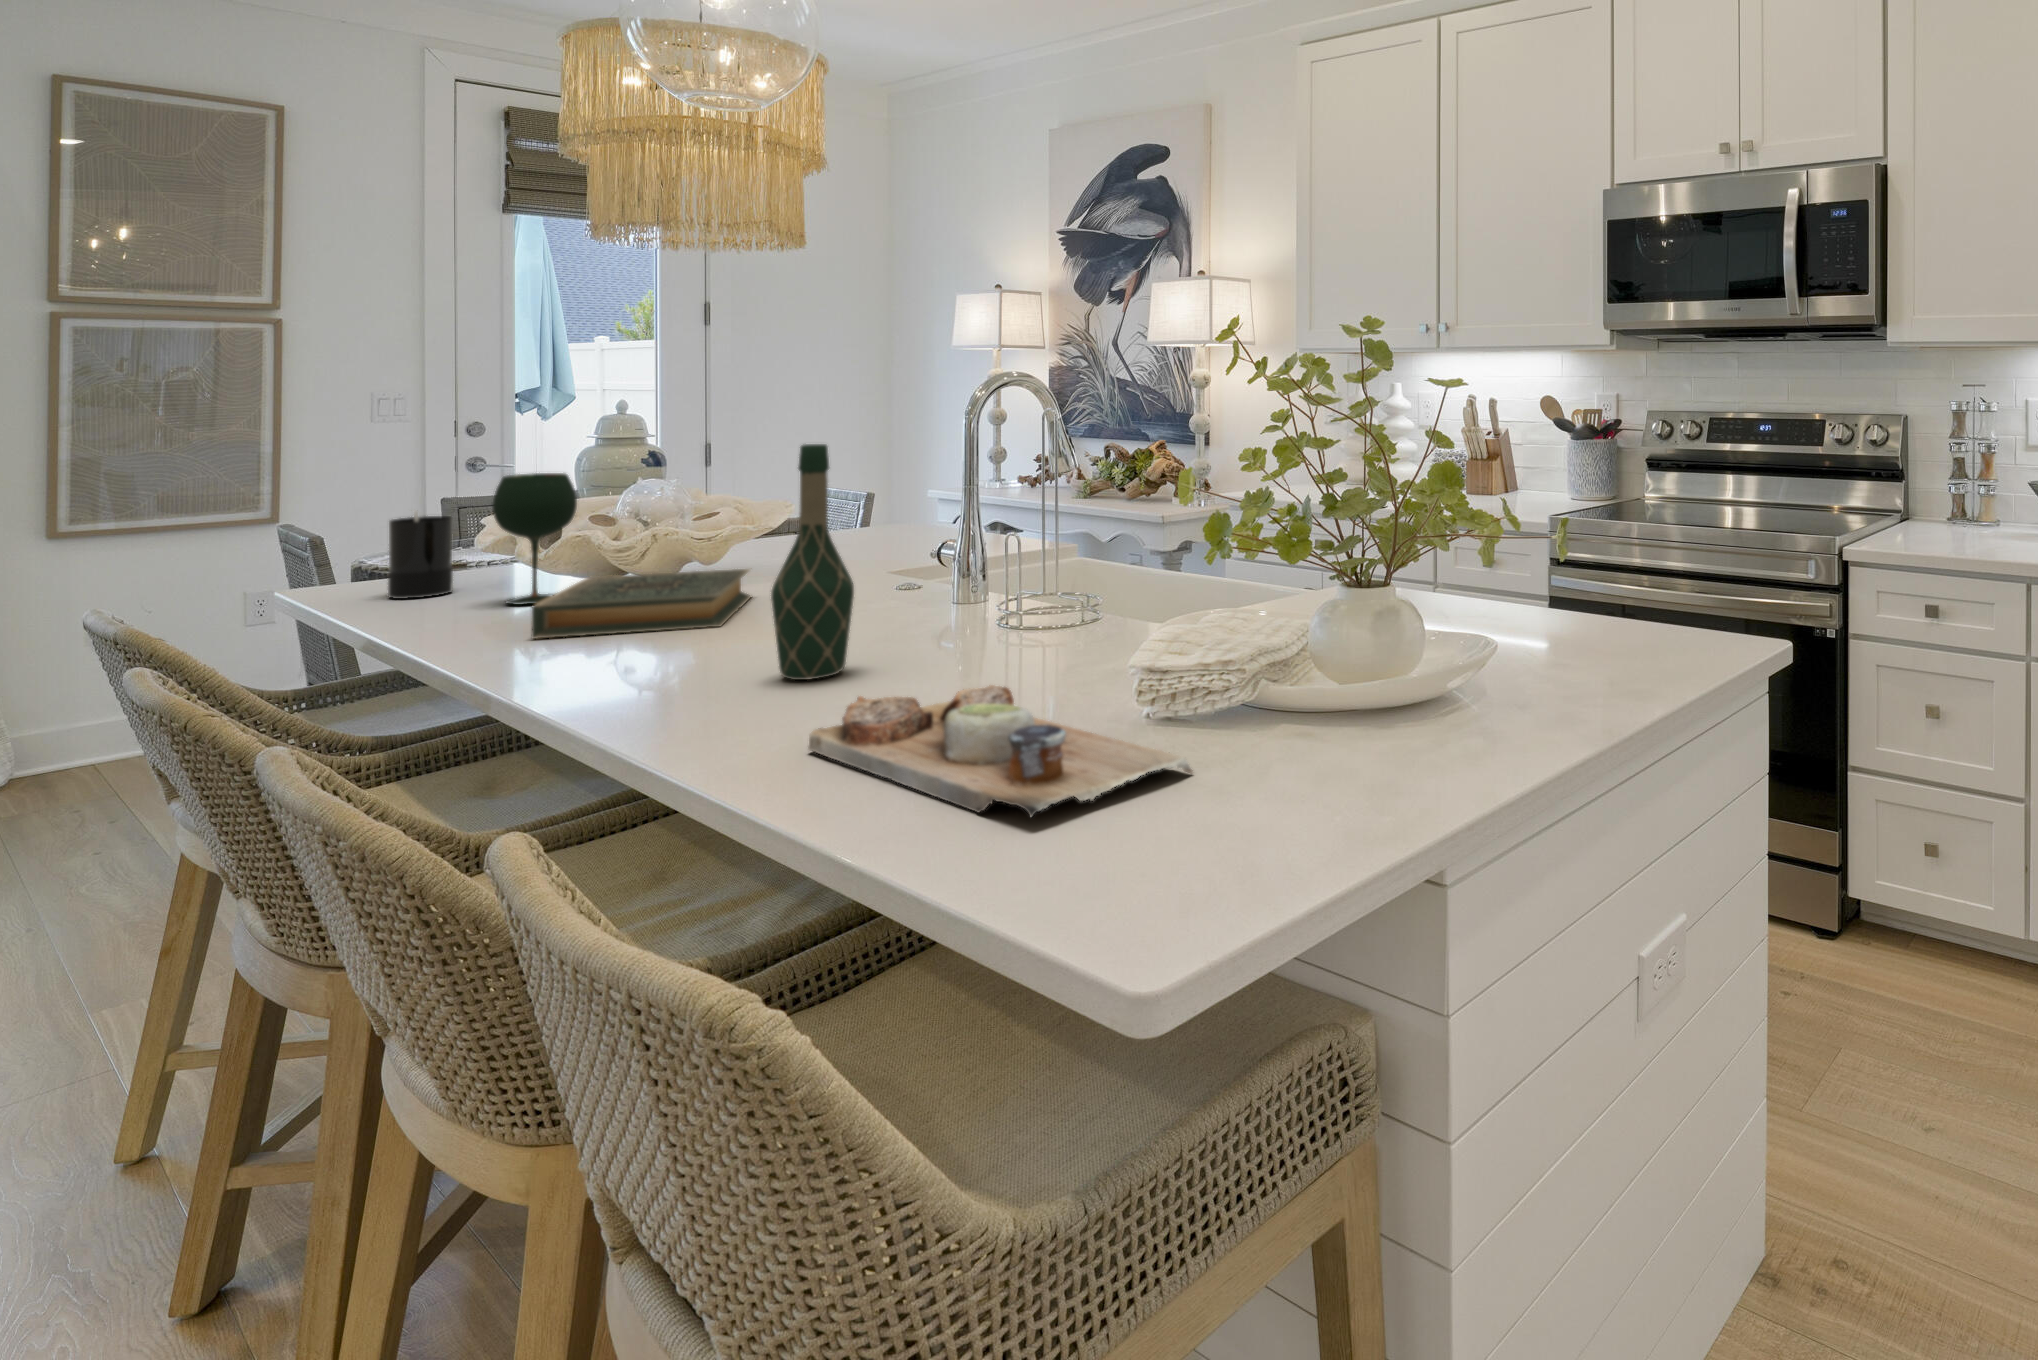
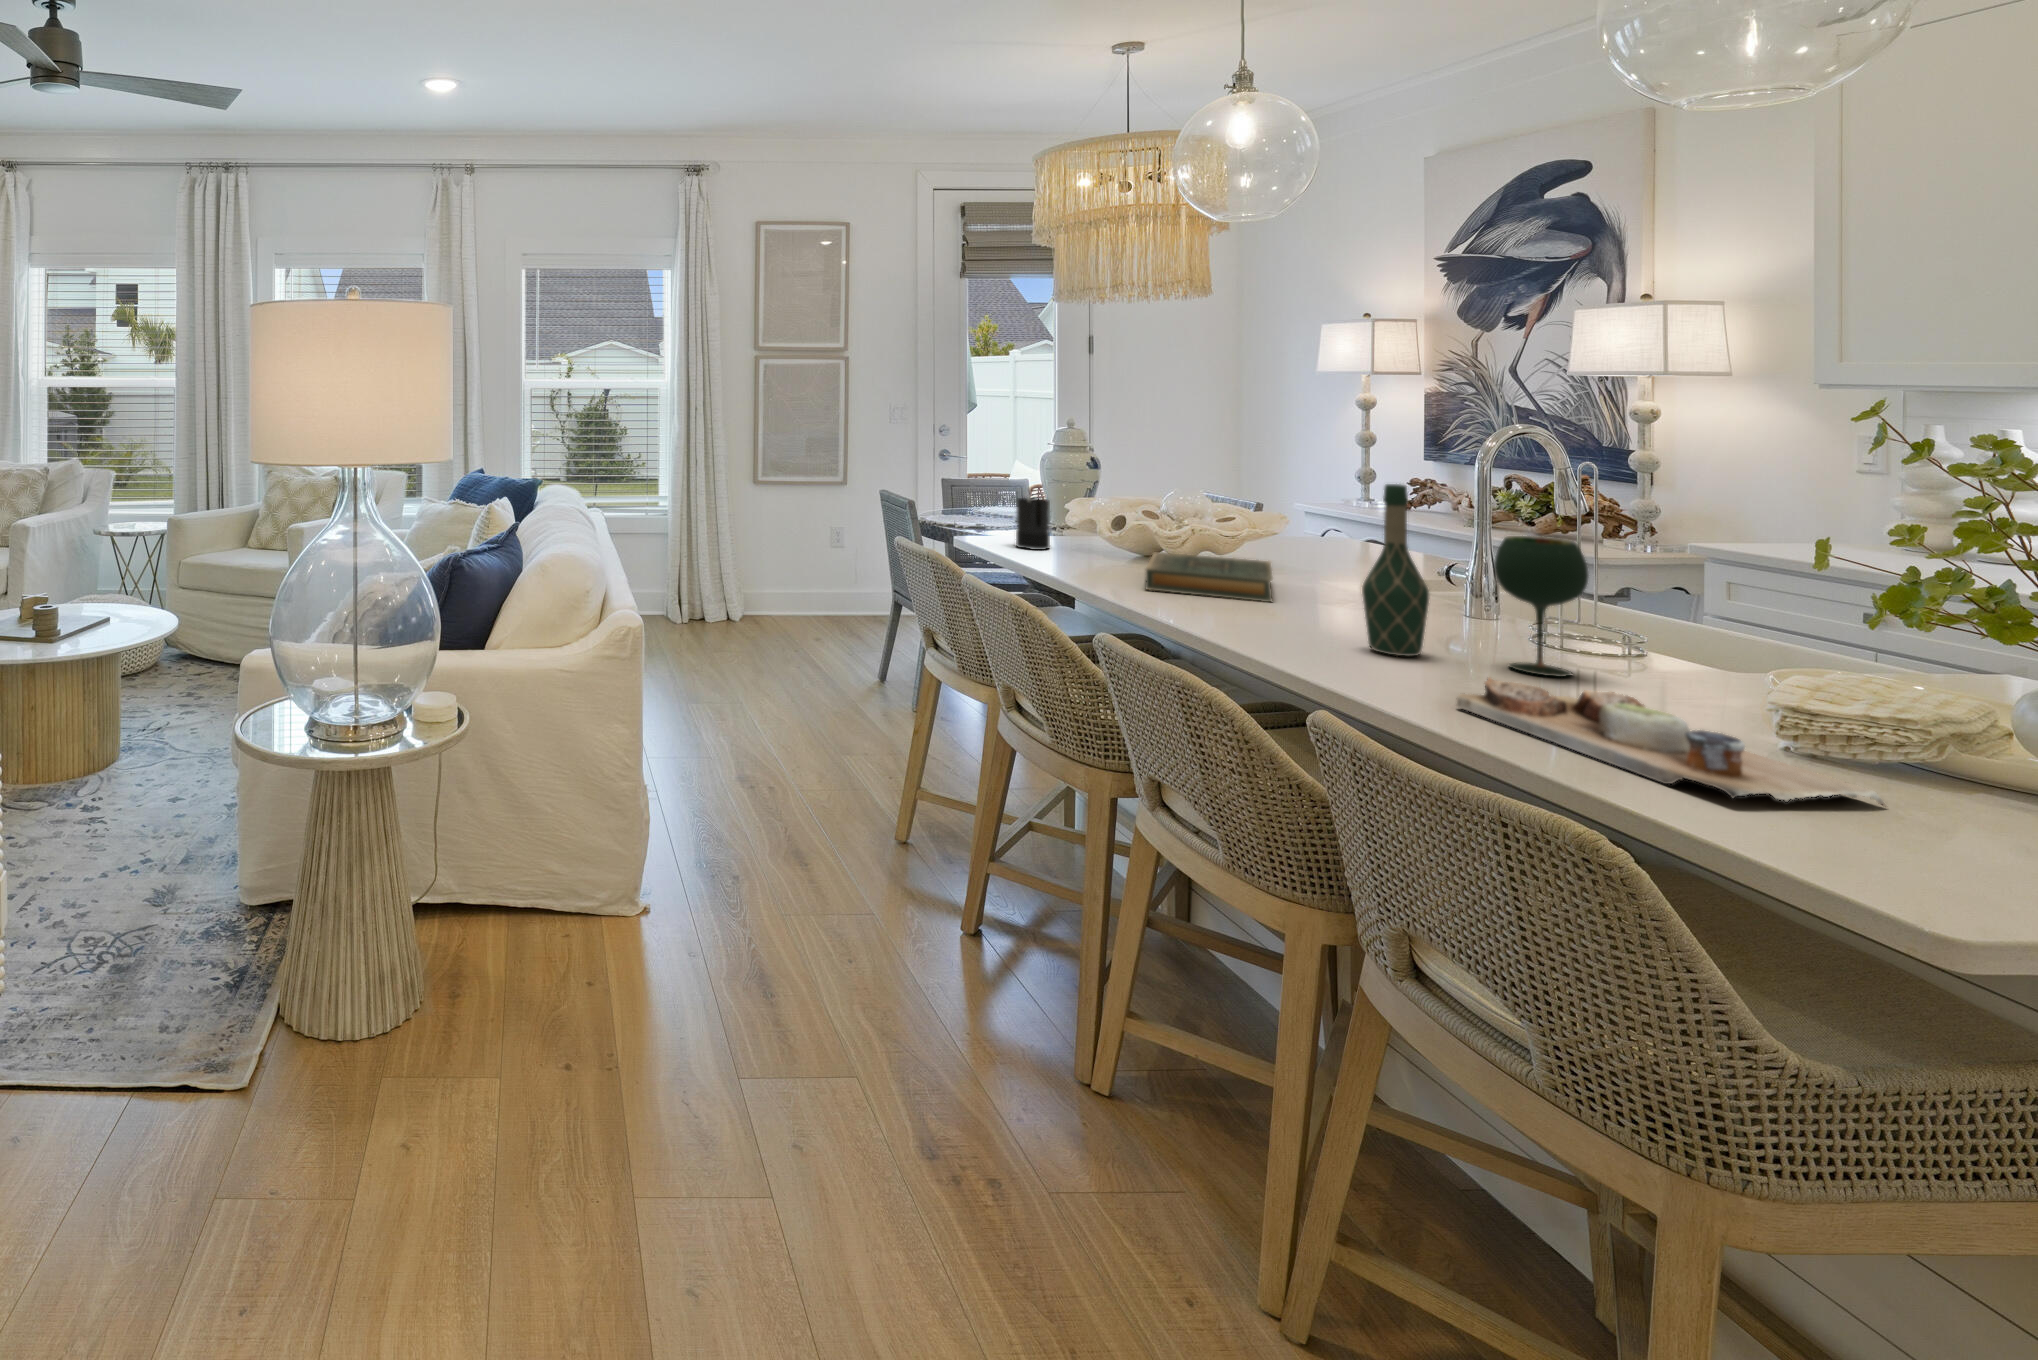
wine glass: present [492,473,577,605] -> present [1494,536,1588,677]

